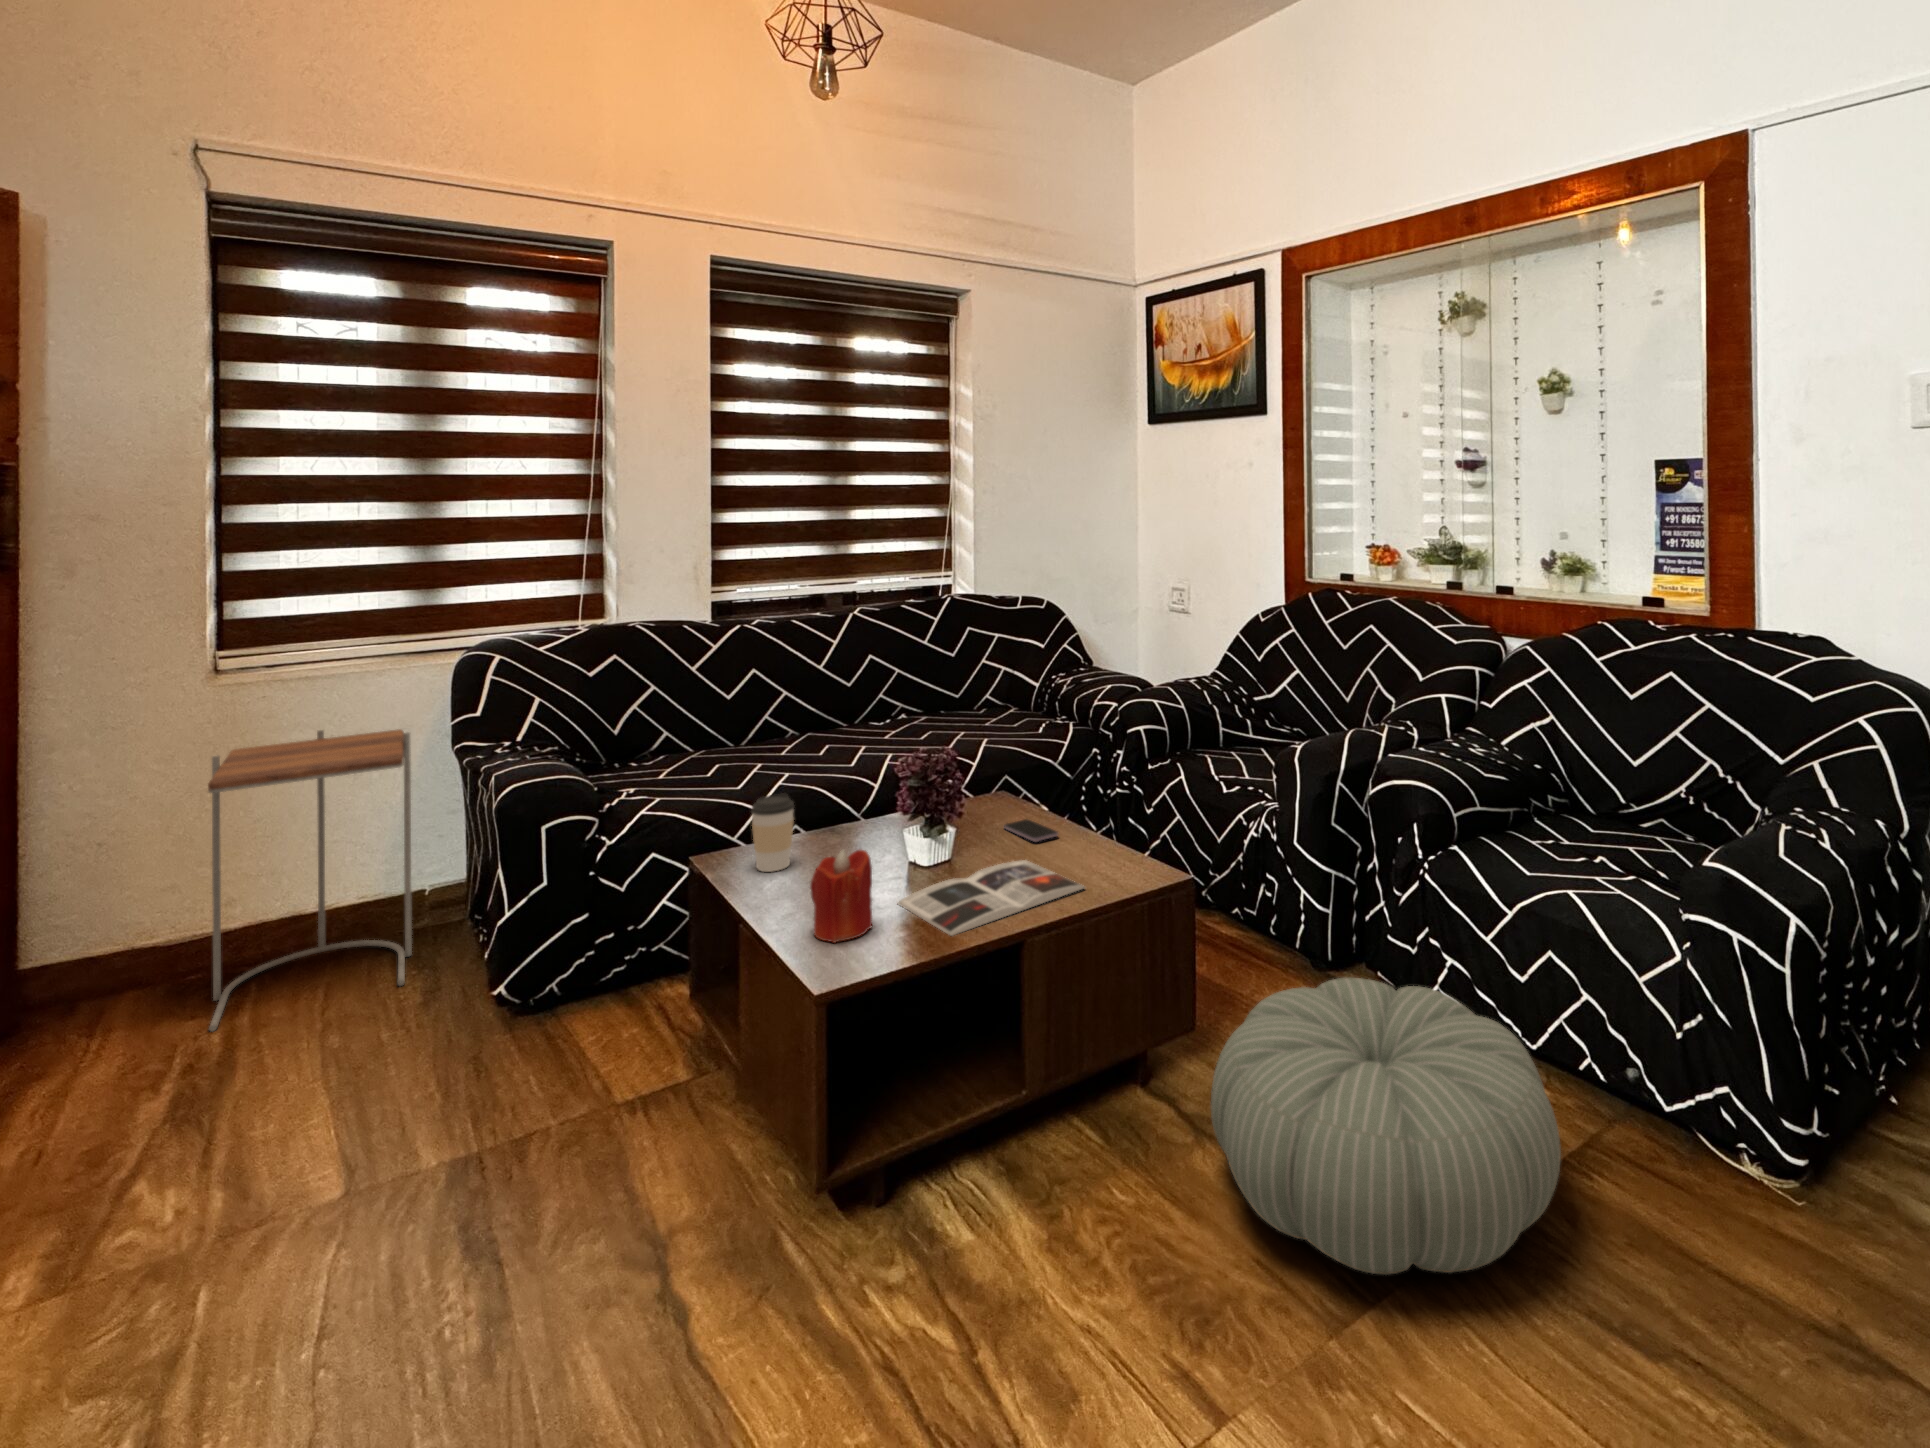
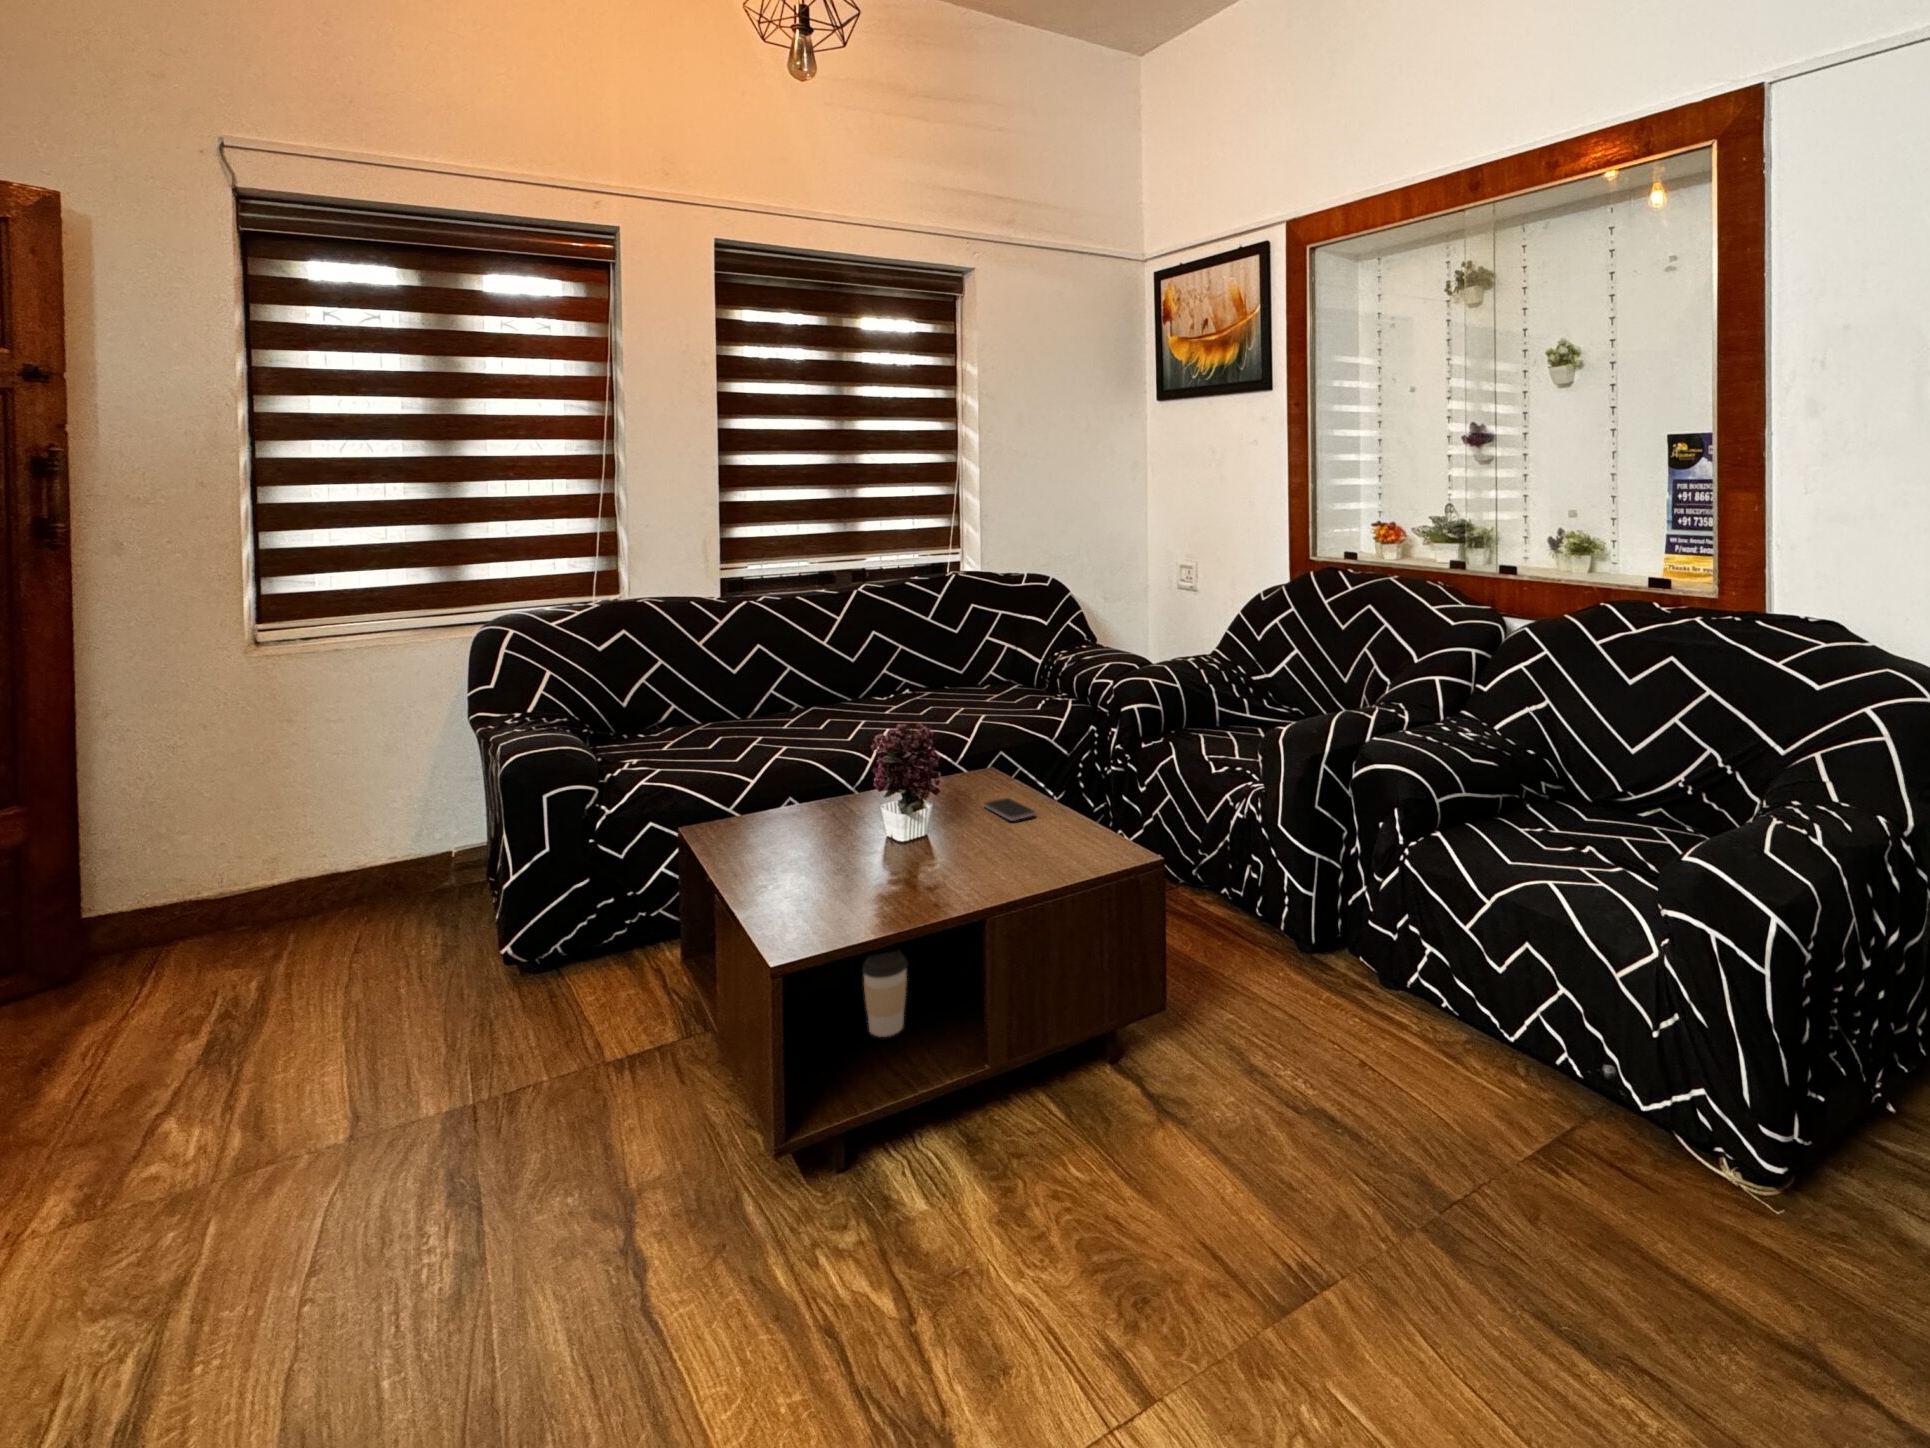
side table: present [208,729,412,1031] -> none [239,701,434,982]
coffee cup: present [751,793,794,872] -> present [862,951,907,1037]
candle: present [811,850,872,943] -> none [777,825,837,916]
magazine: present [898,860,1085,936] -> none [866,839,1053,913]
pouf: present [1211,978,1561,1275] -> none [1167,964,1518,1263]

